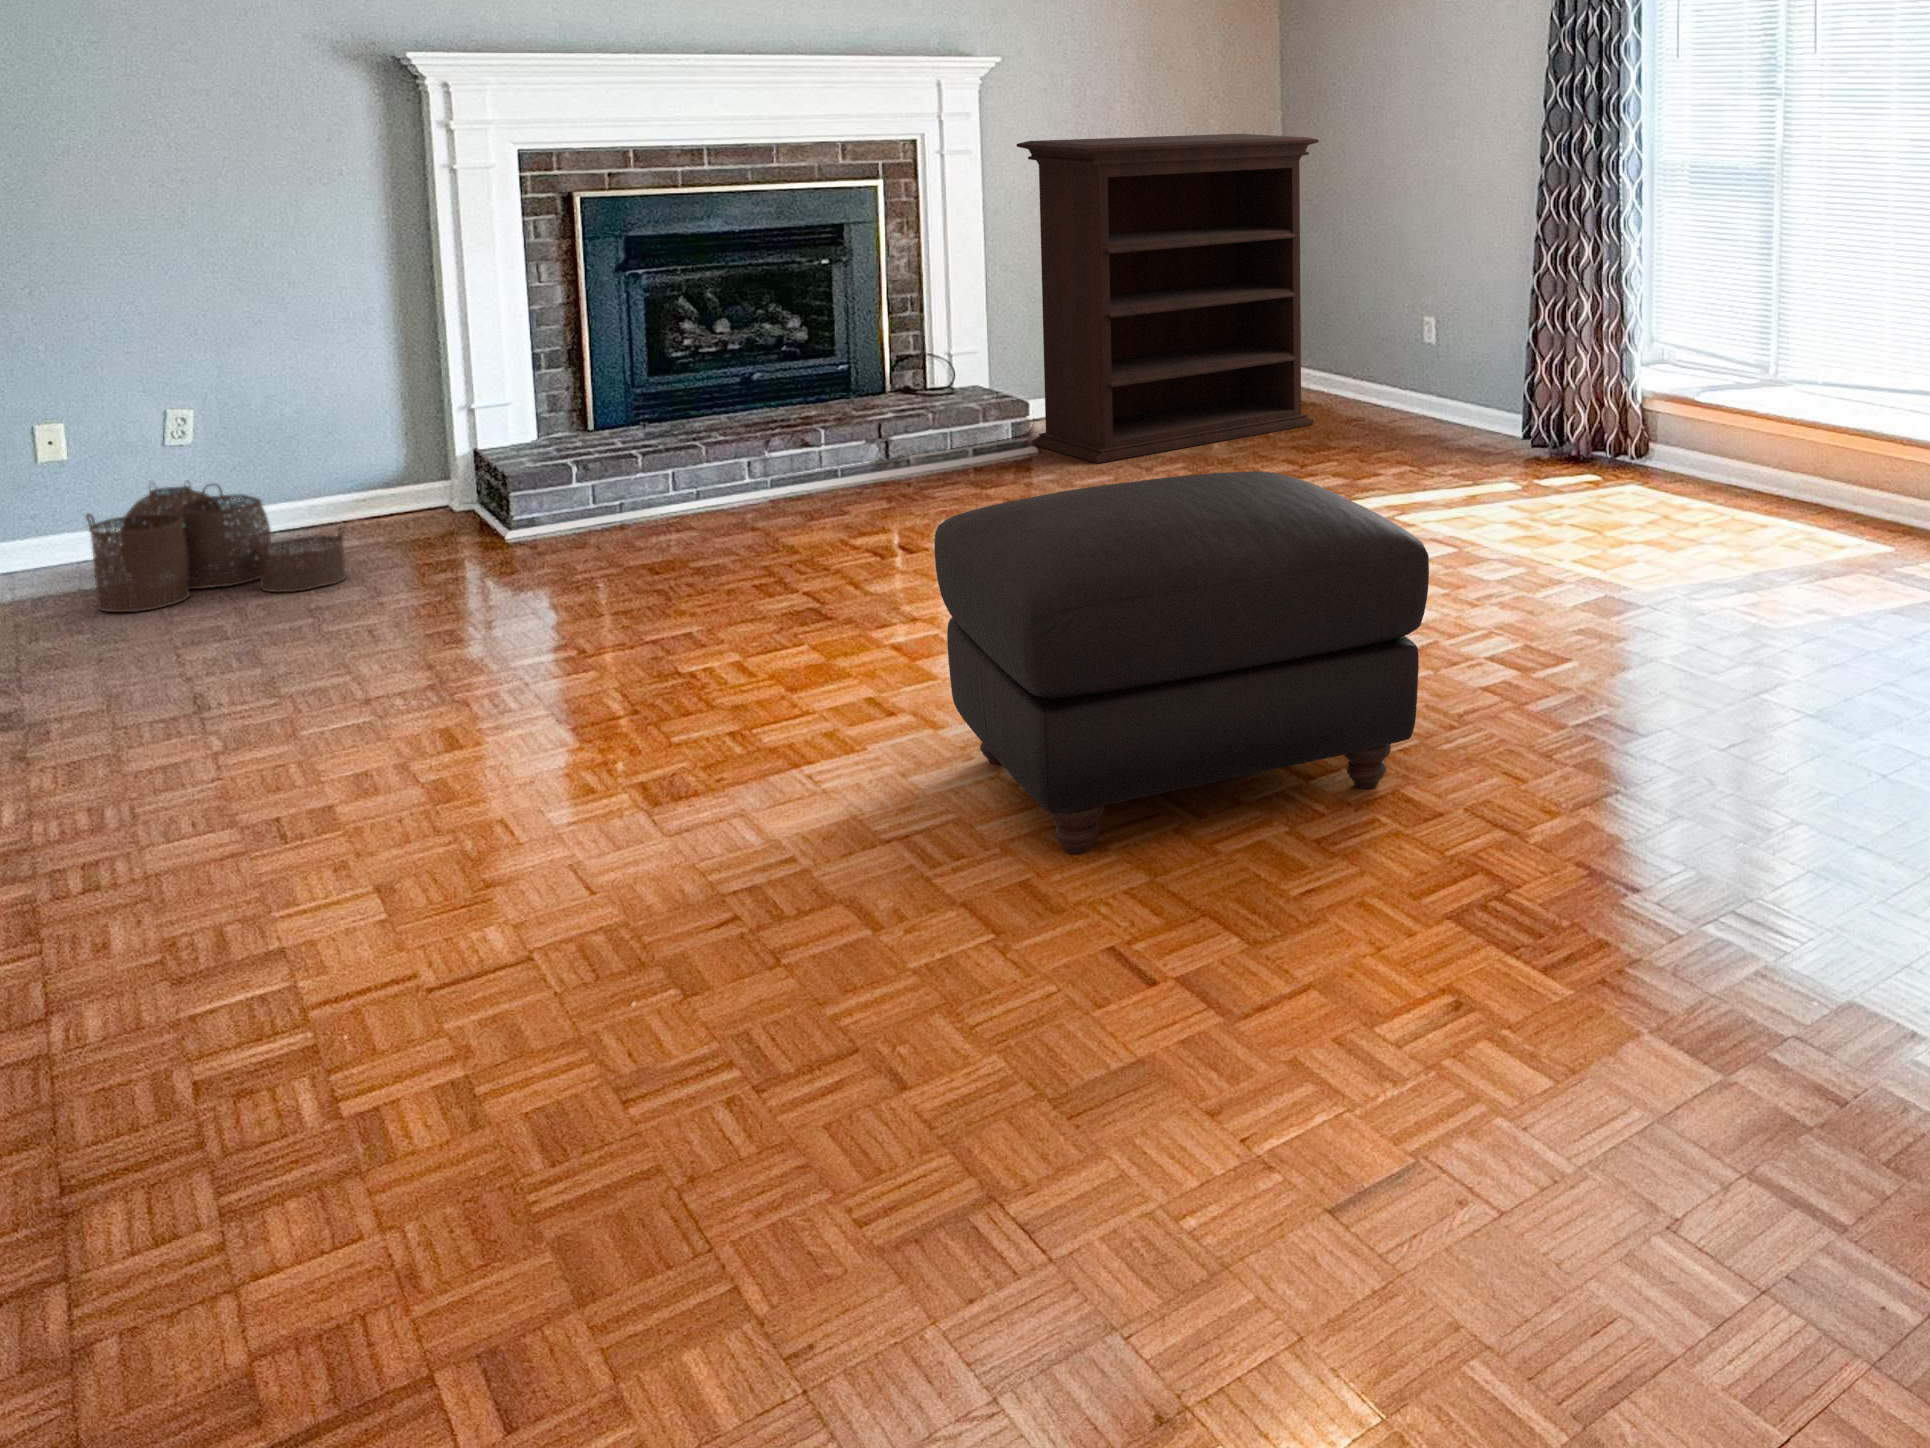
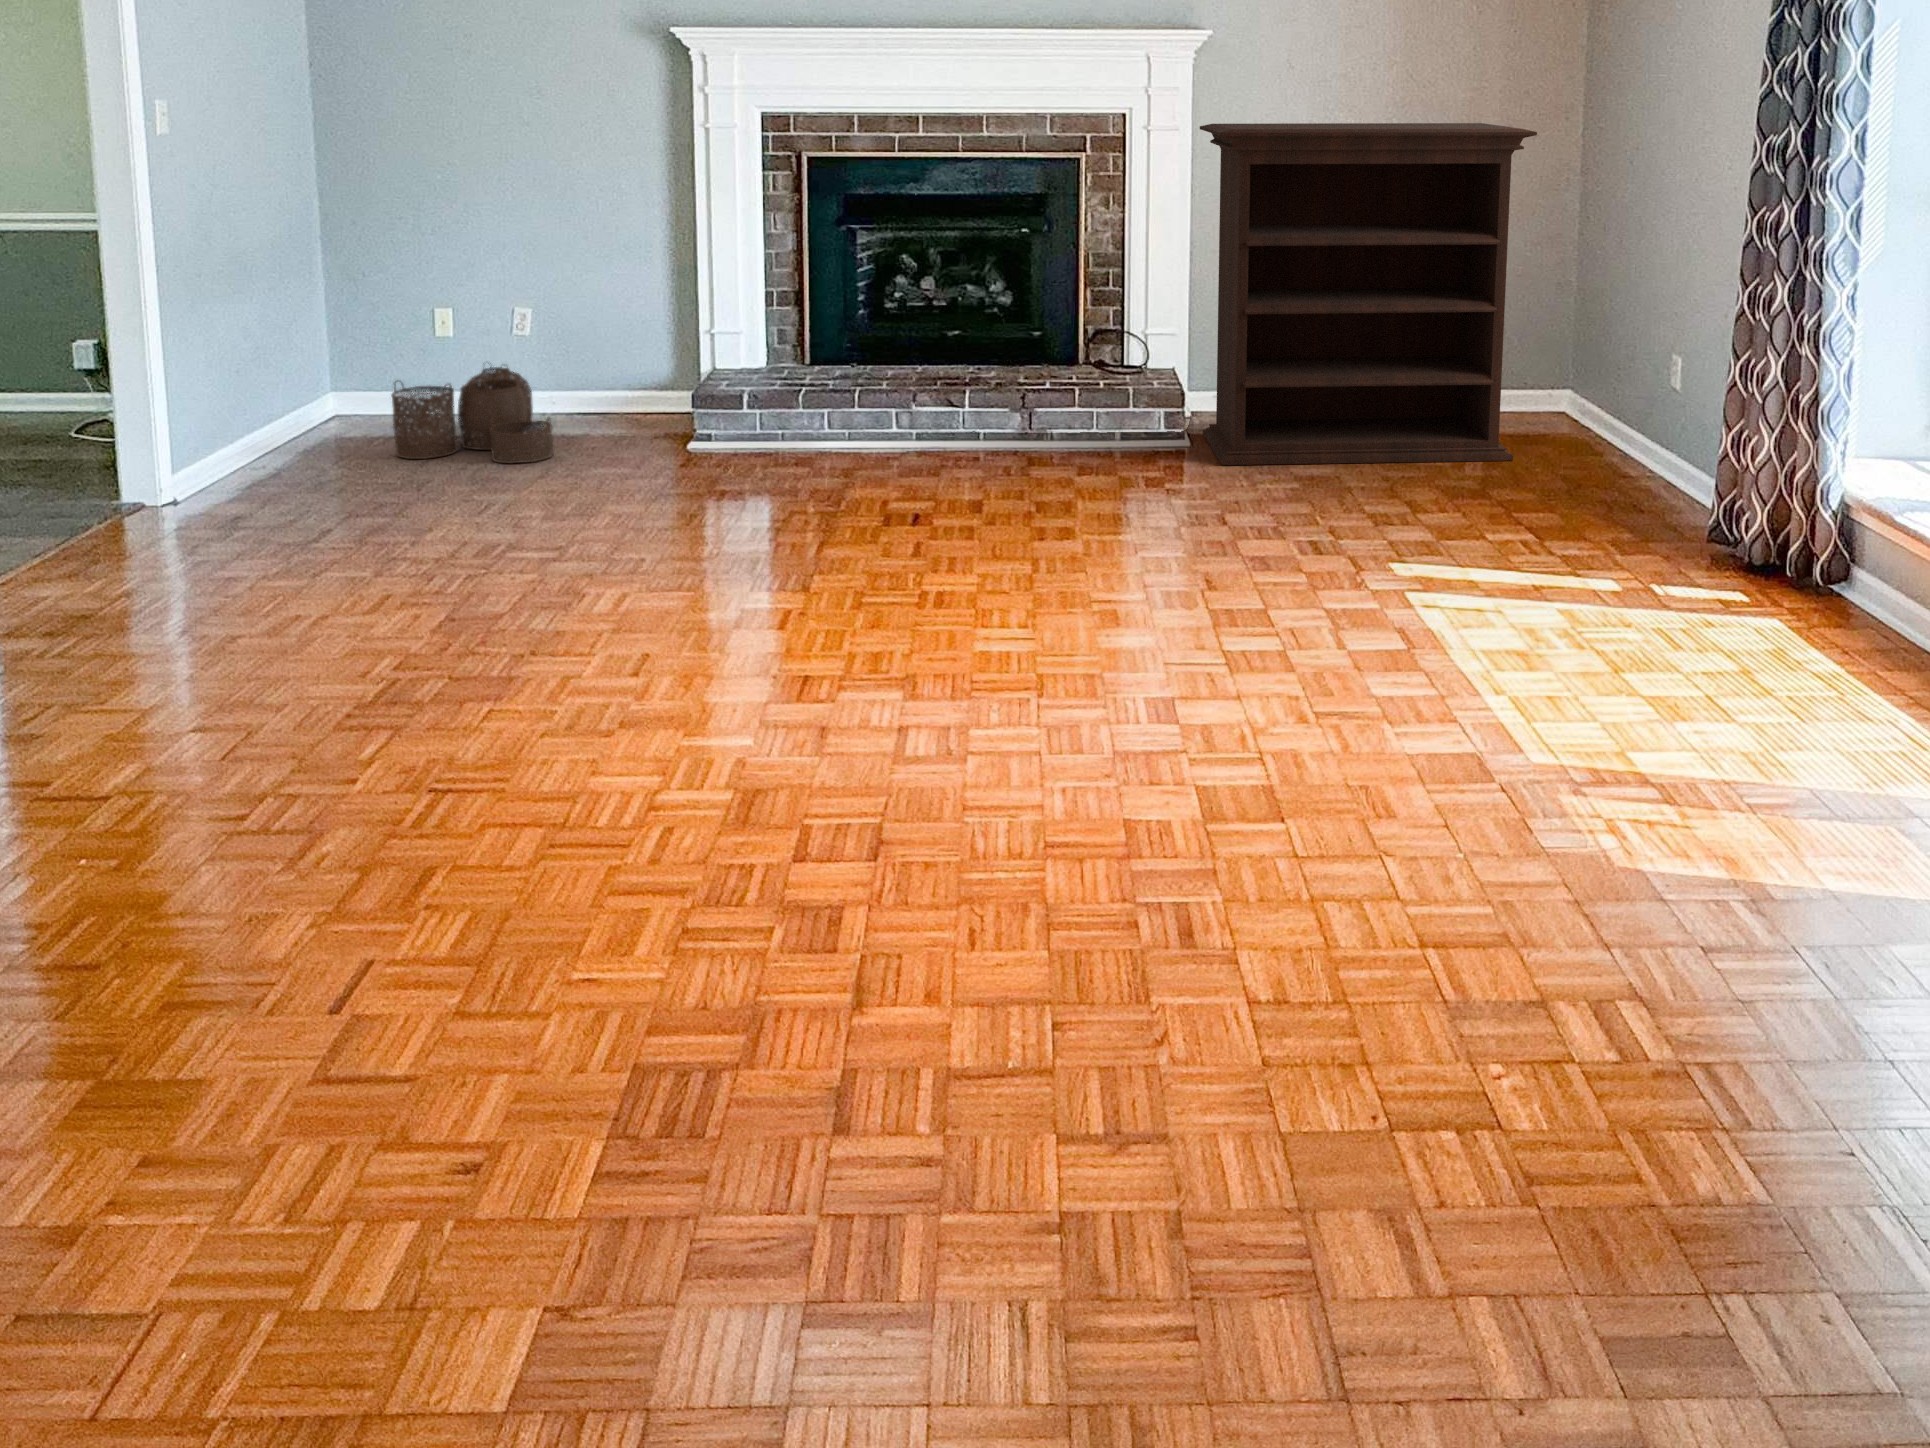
ottoman: present [935,471,1429,853] -> none [287,507,902,957]

